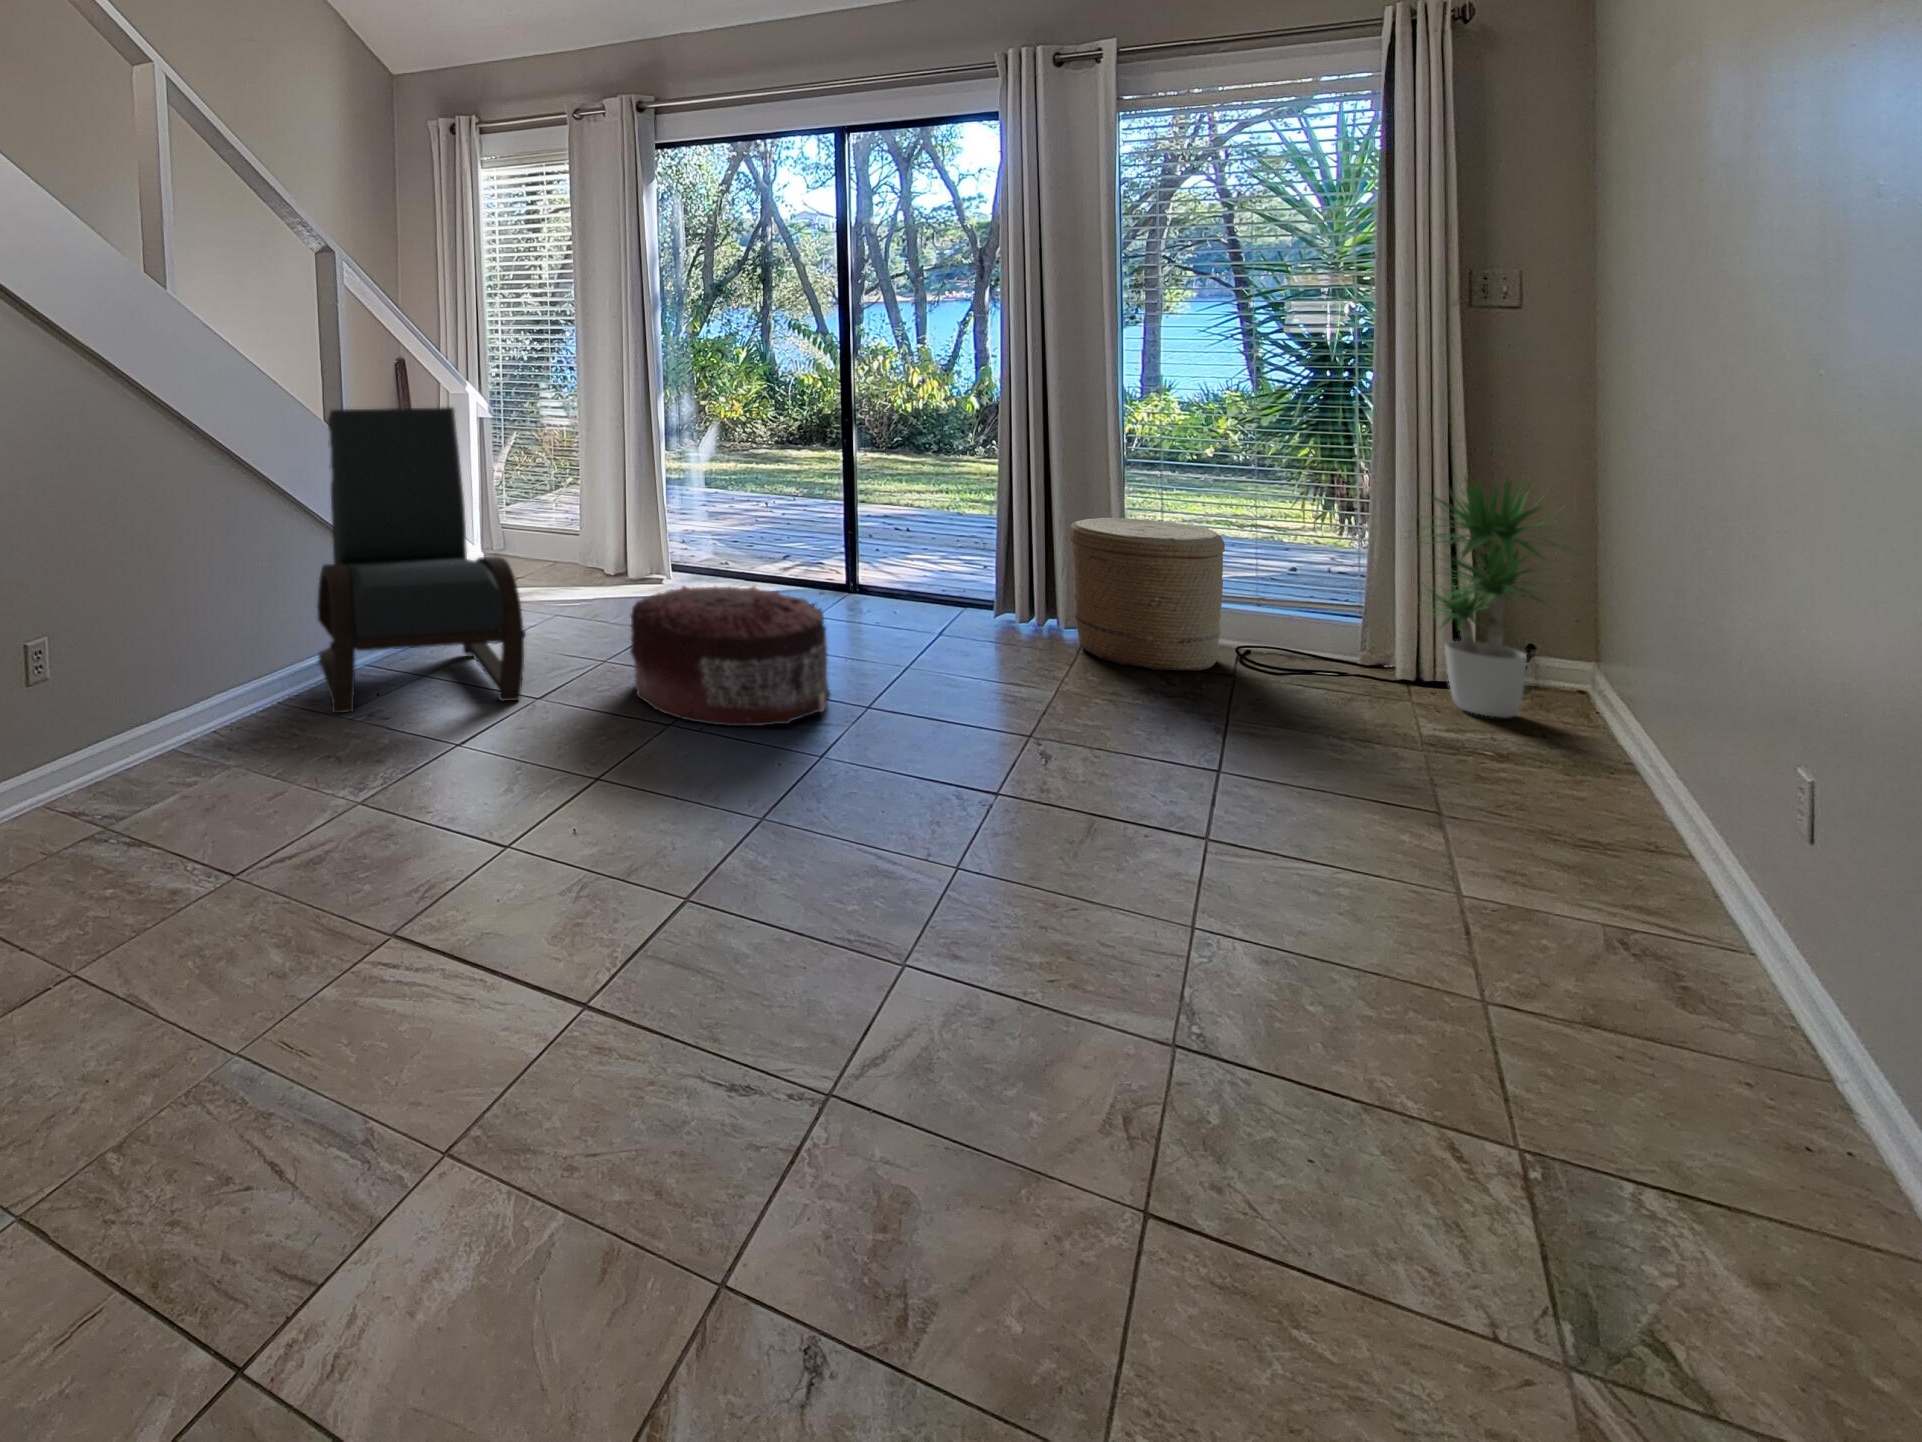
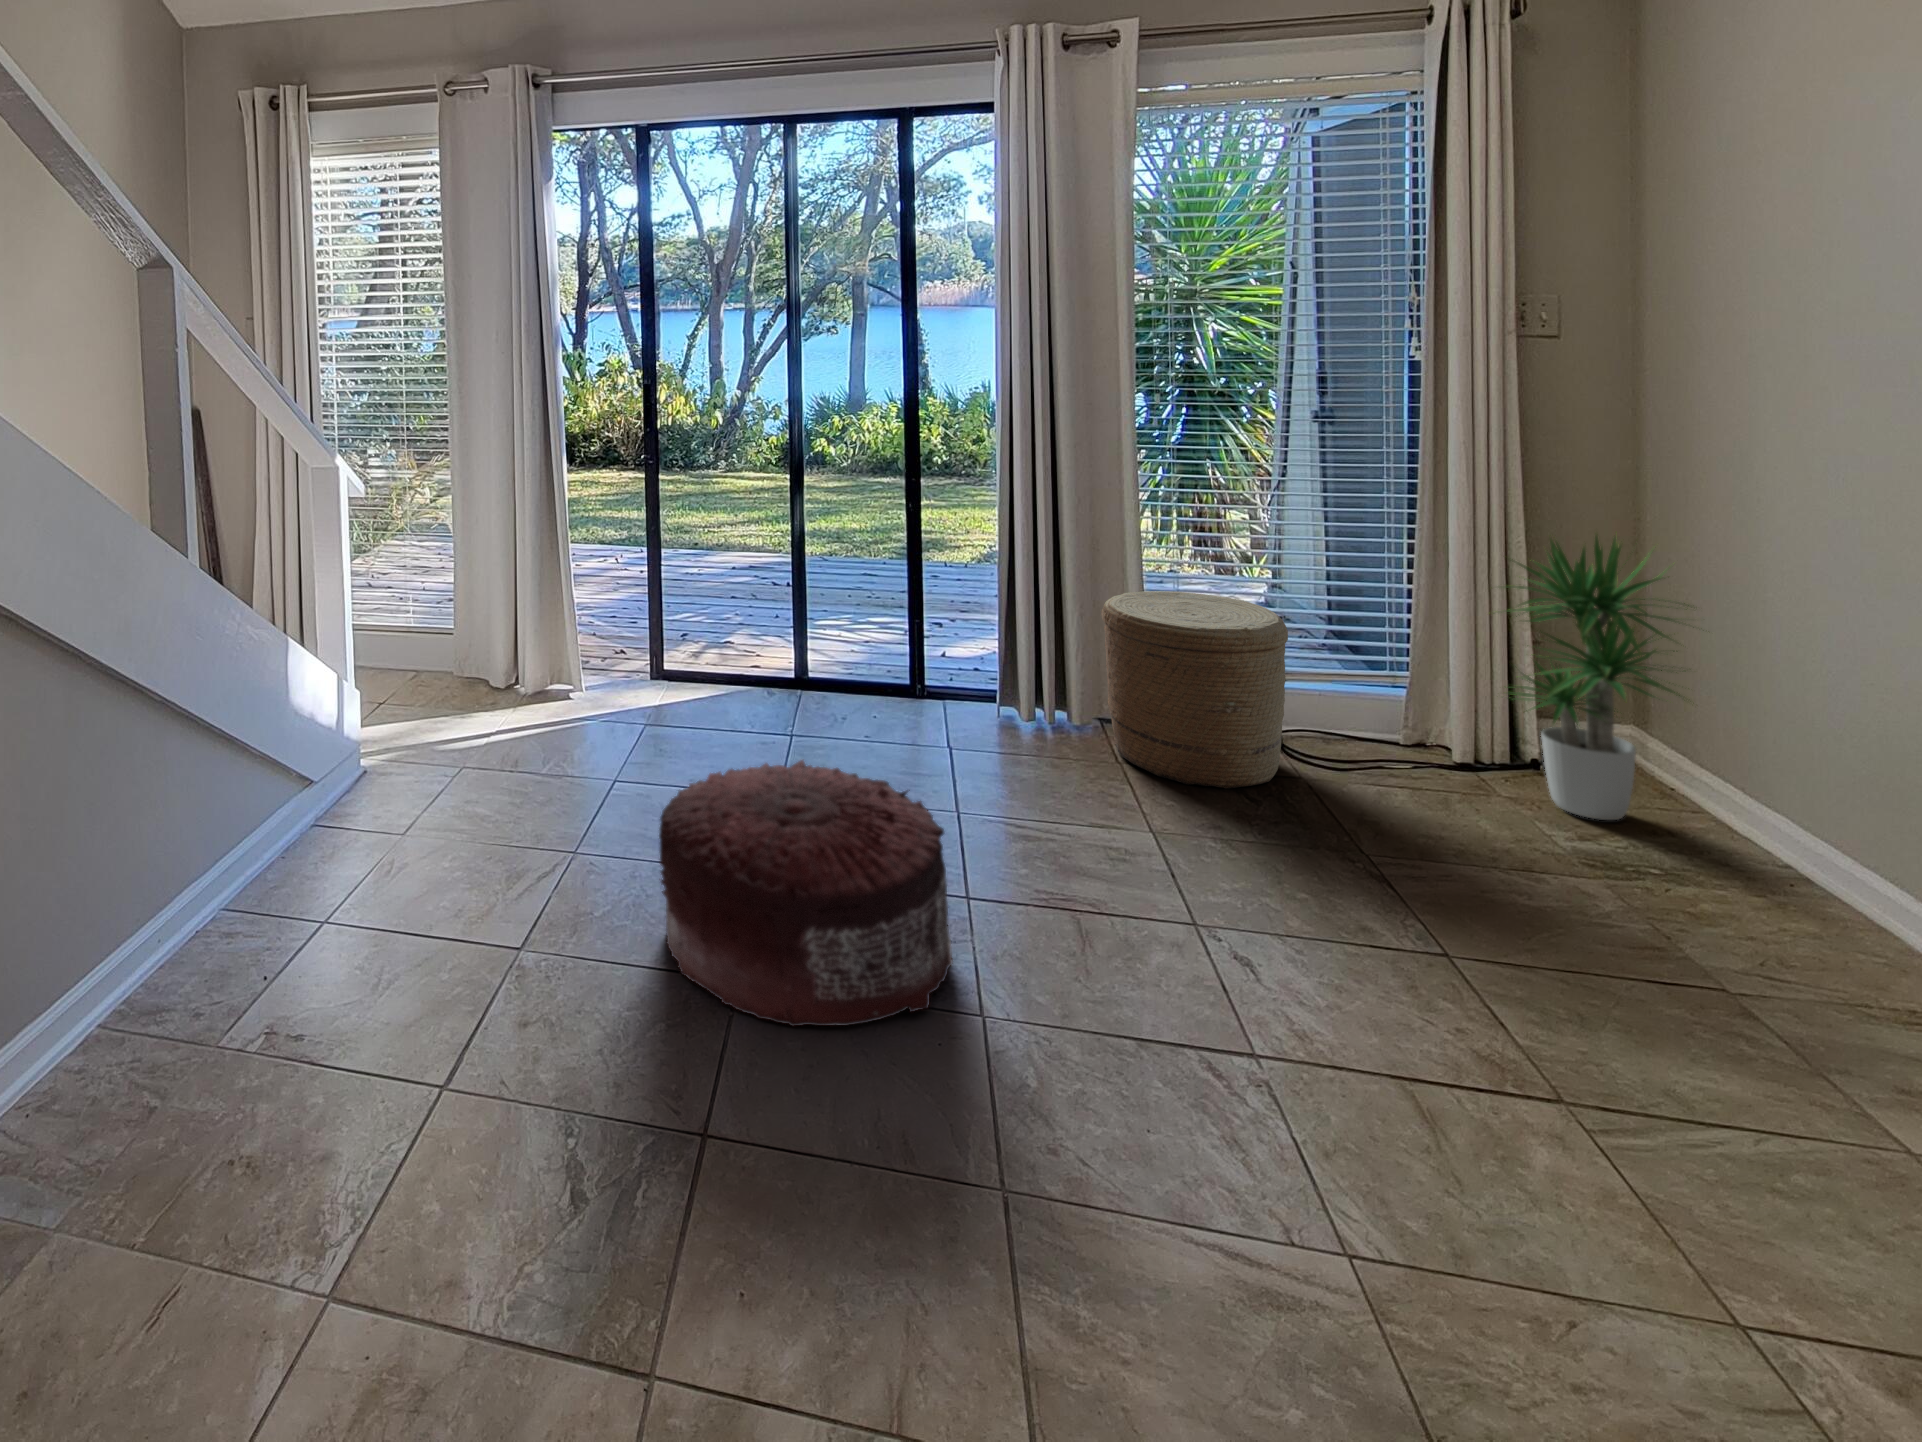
lounge chair: present [317,407,526,713] -> none [147,528,526,1131]

